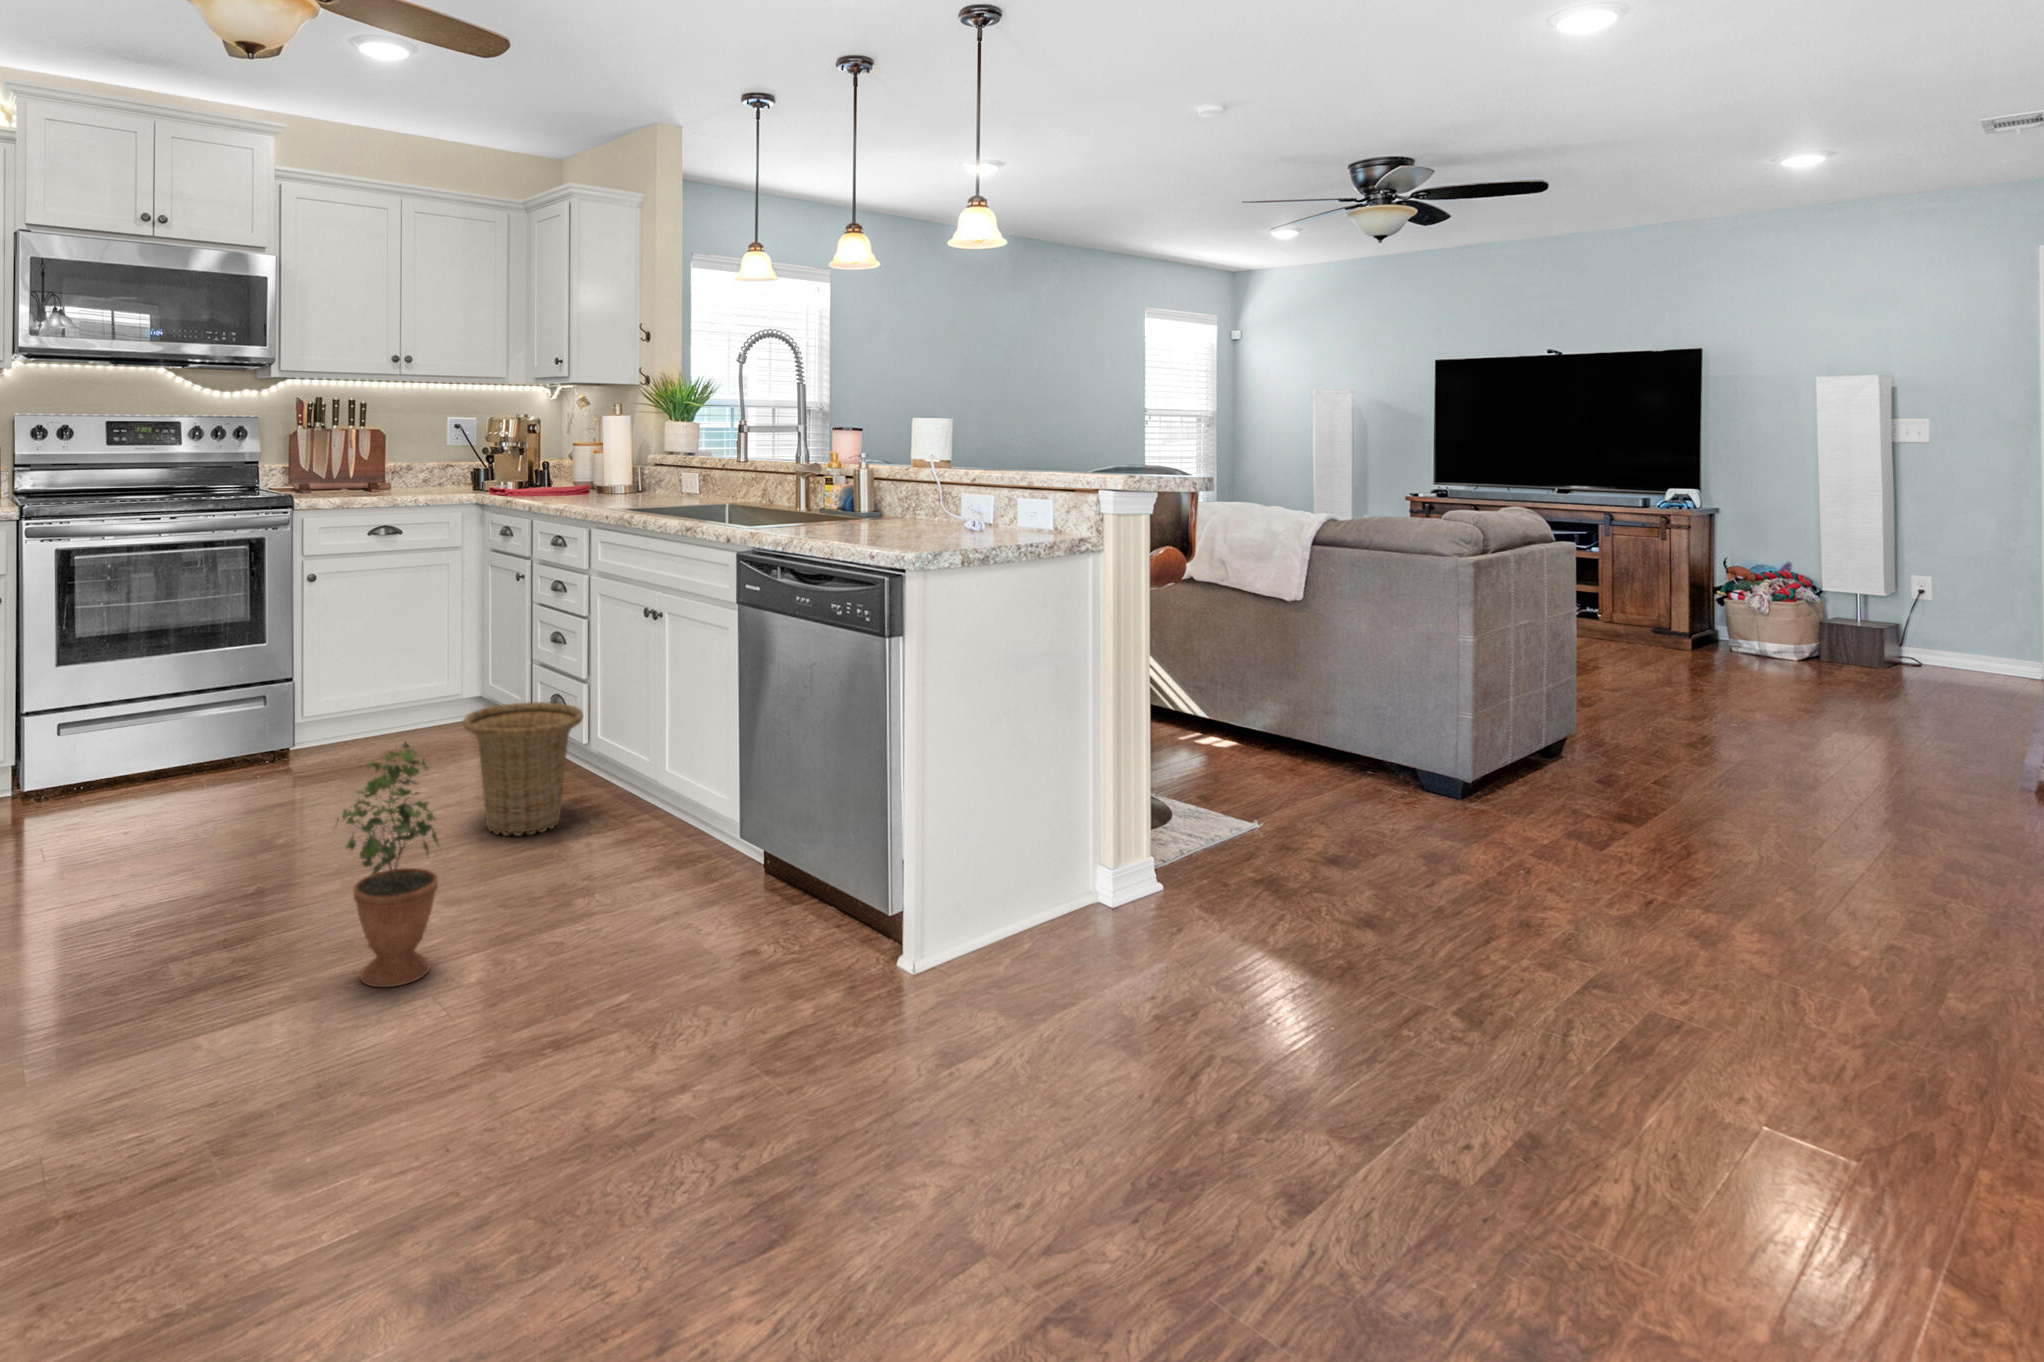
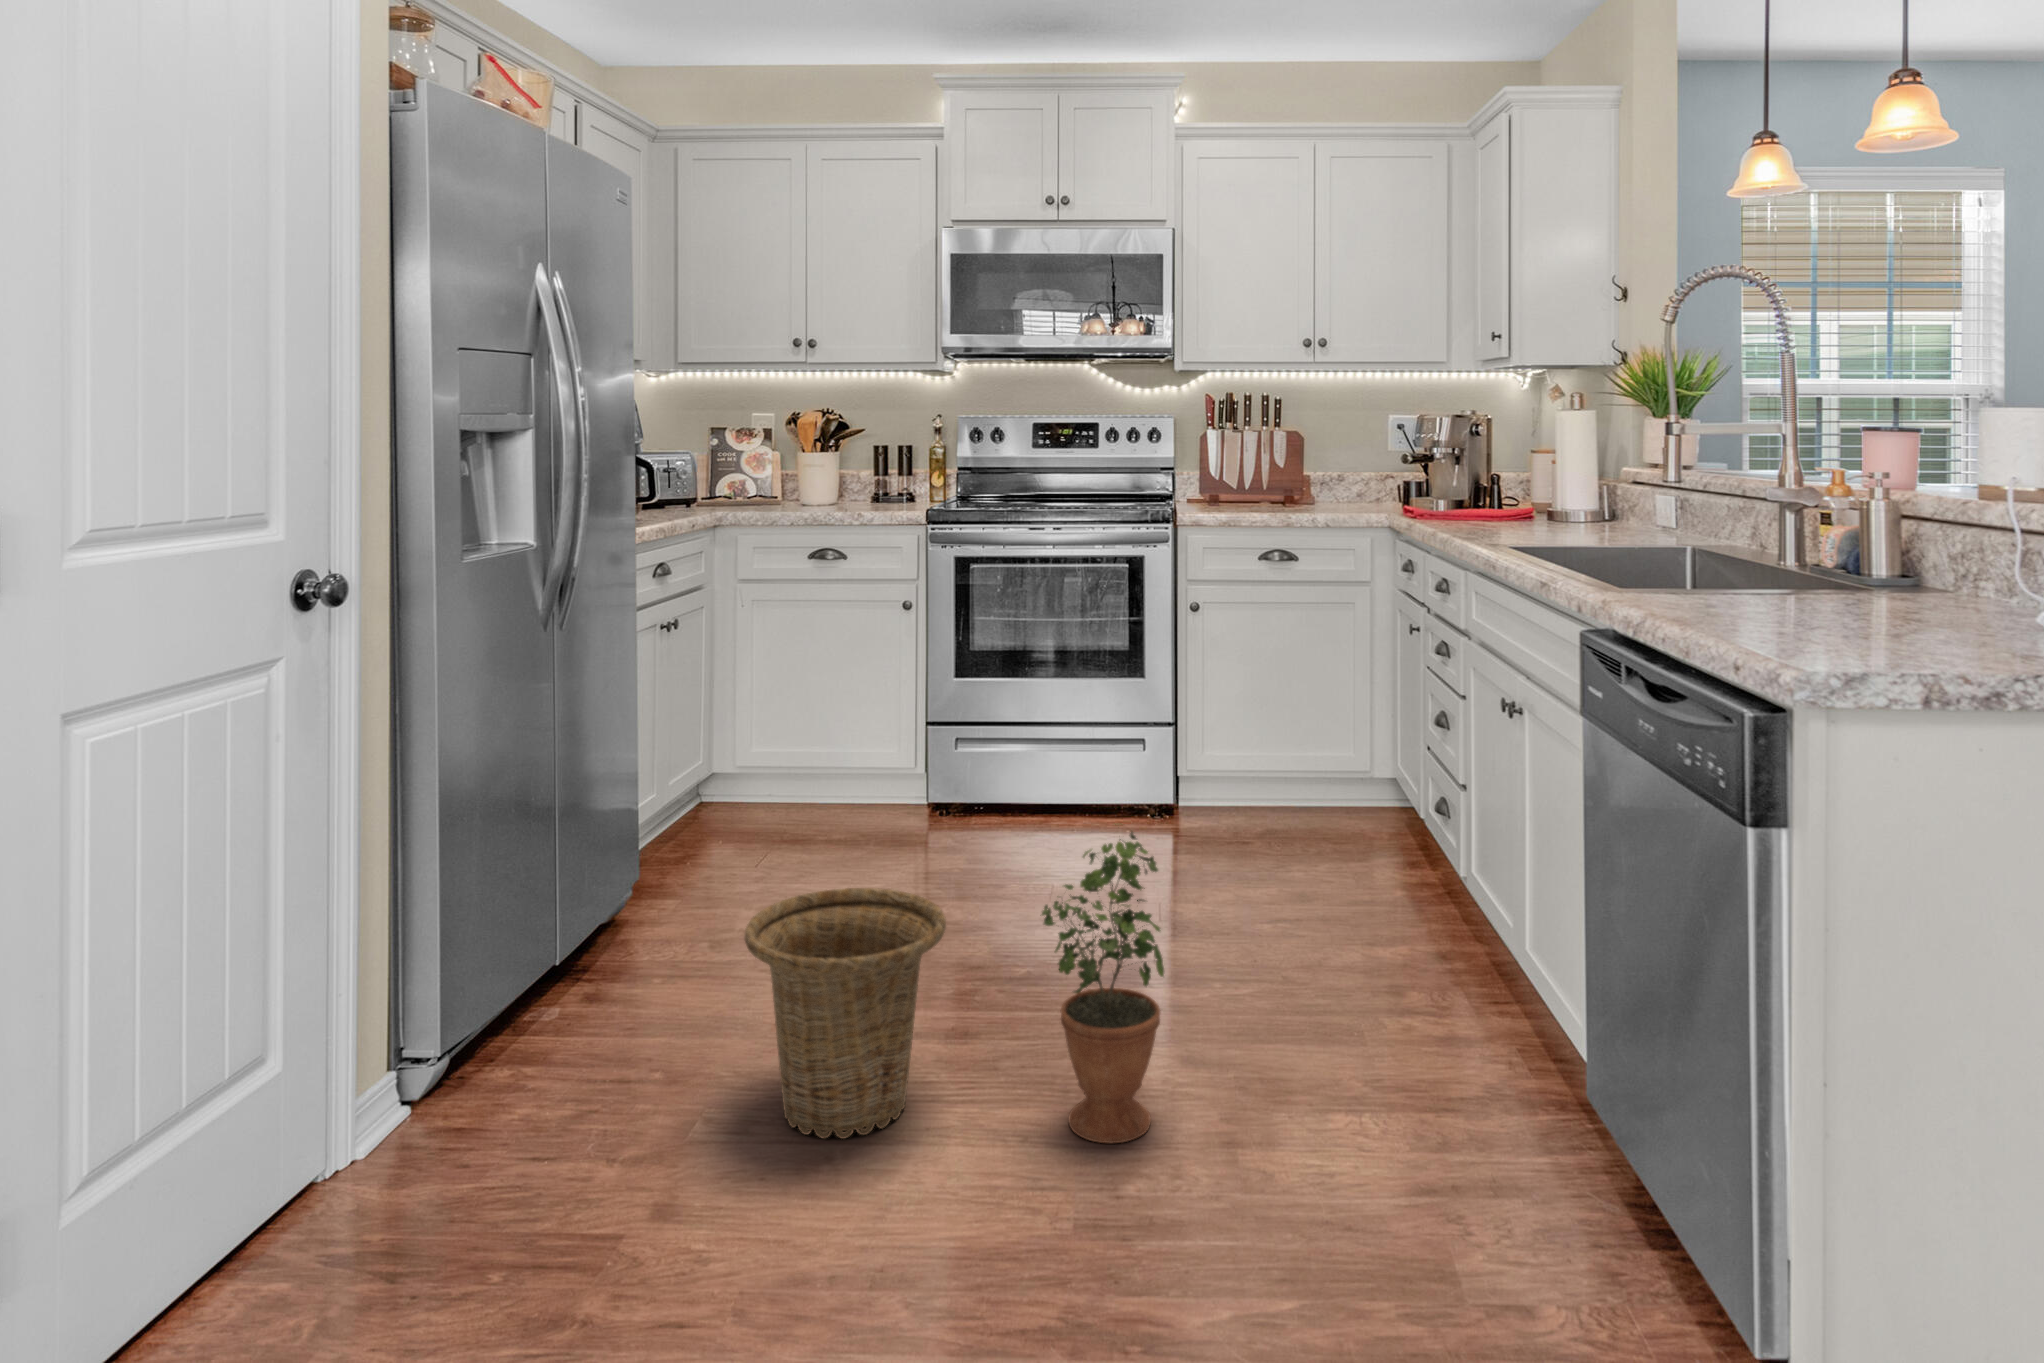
basket: present [463,702,583,836] -> present [744,888,946,1139]

